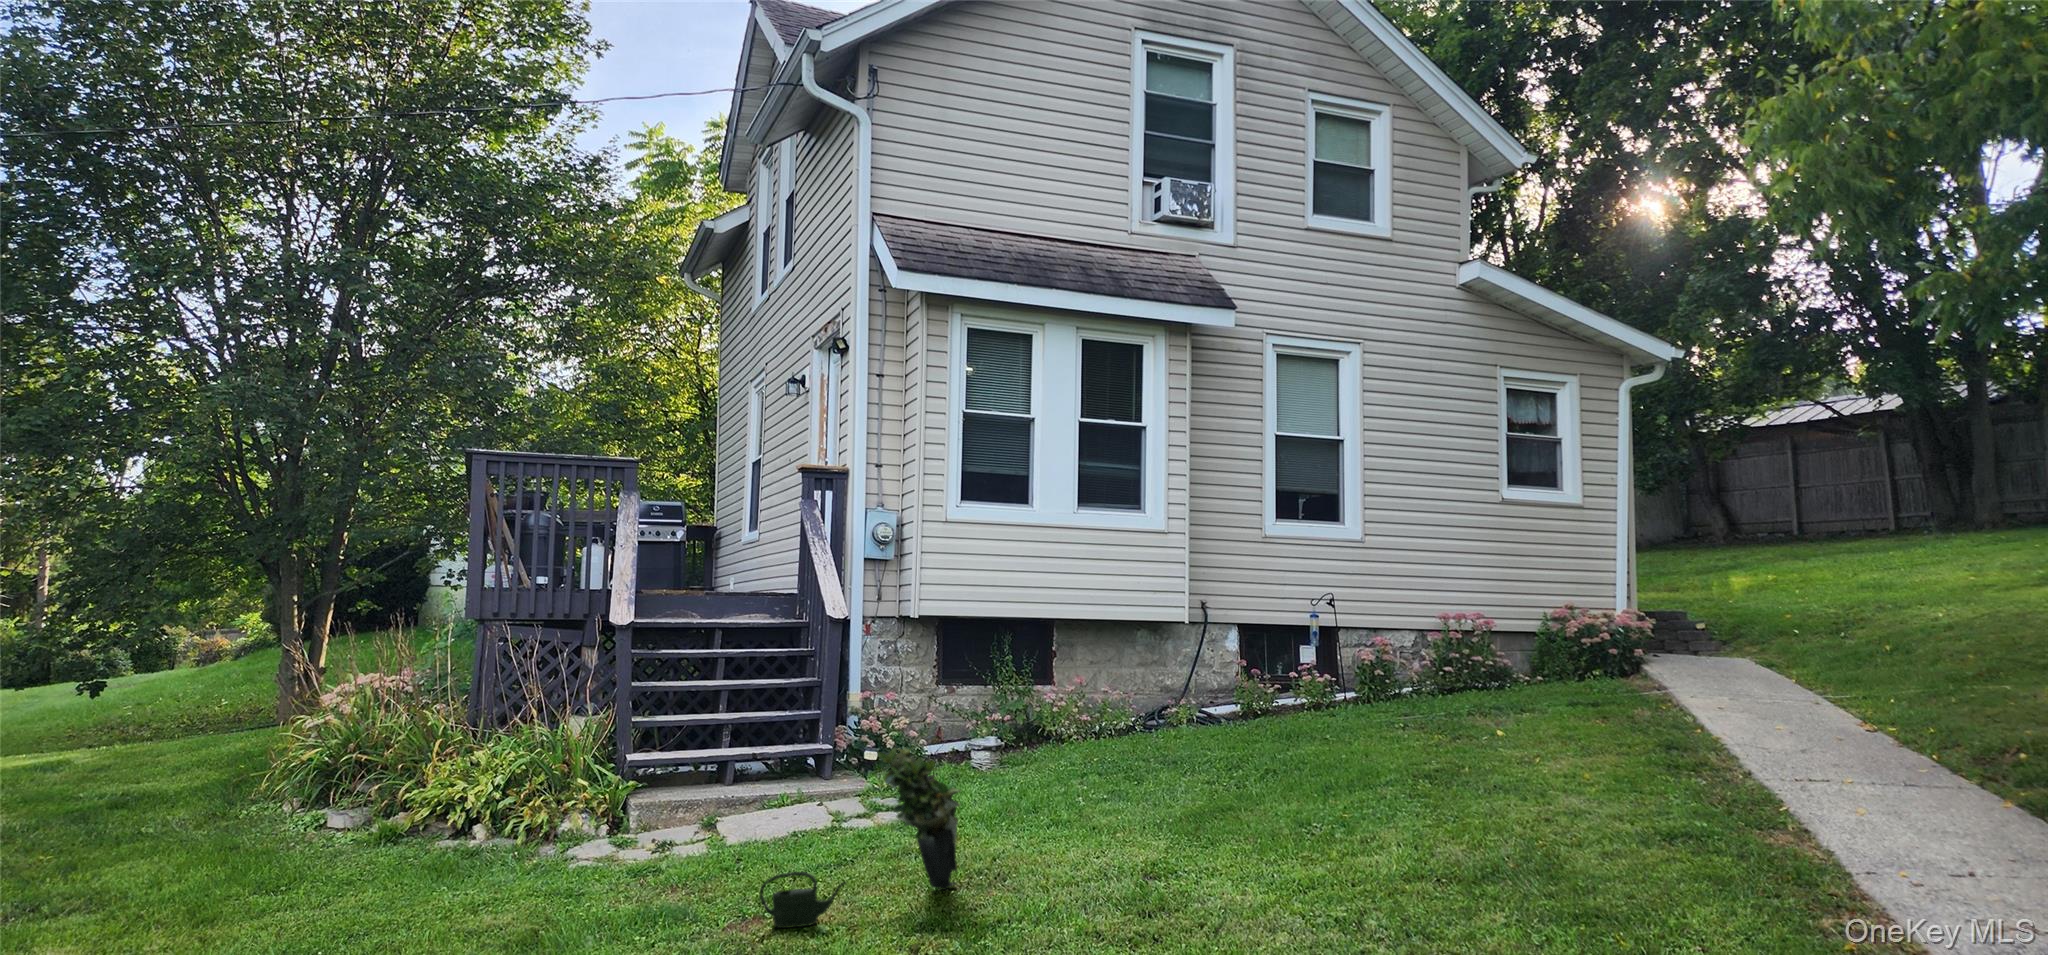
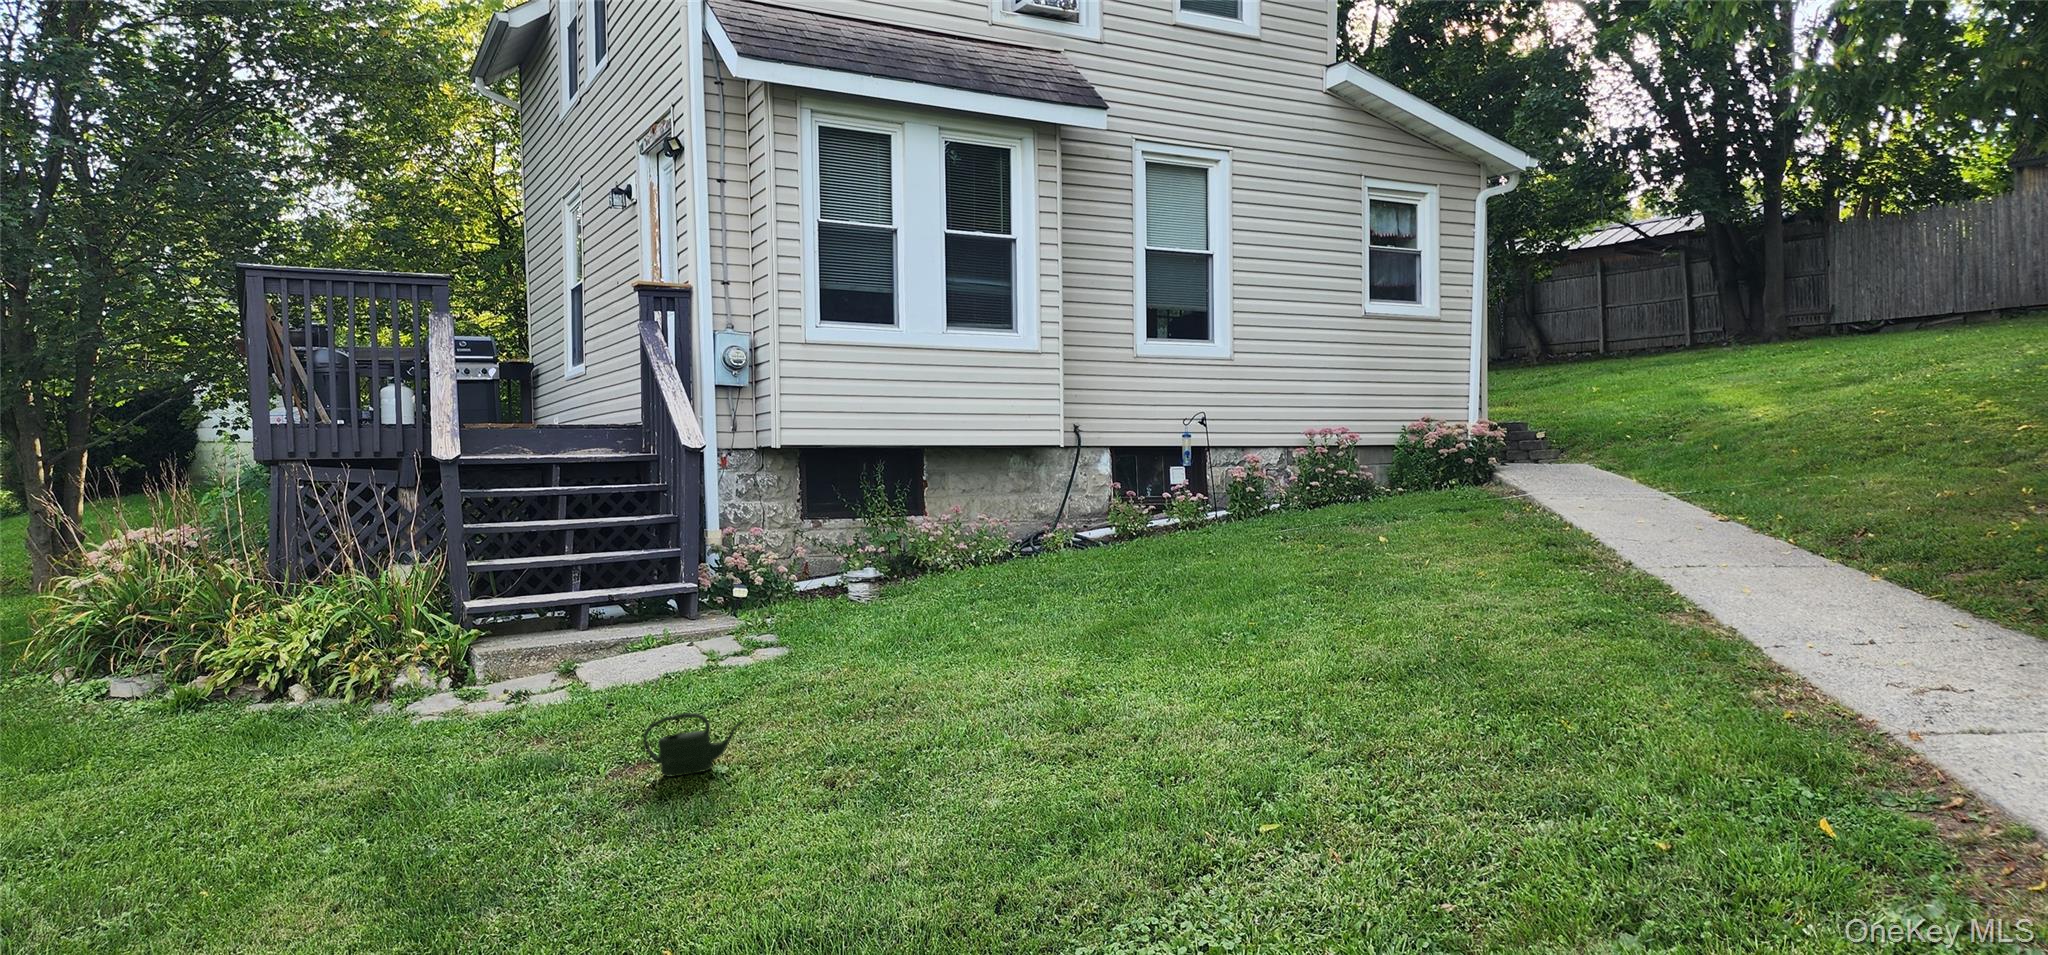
potted plant: present [877,748,960,890] -> none [766,566,866,723]

